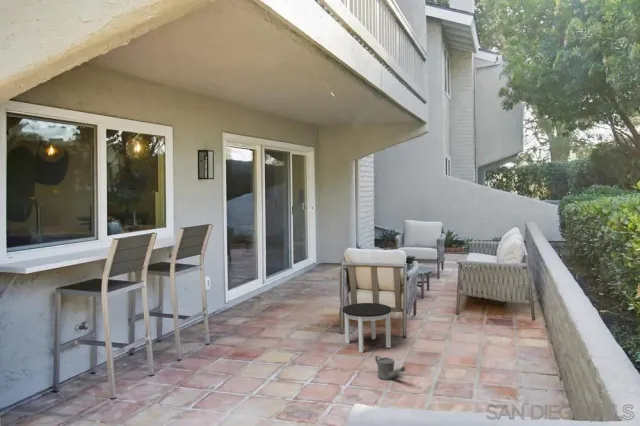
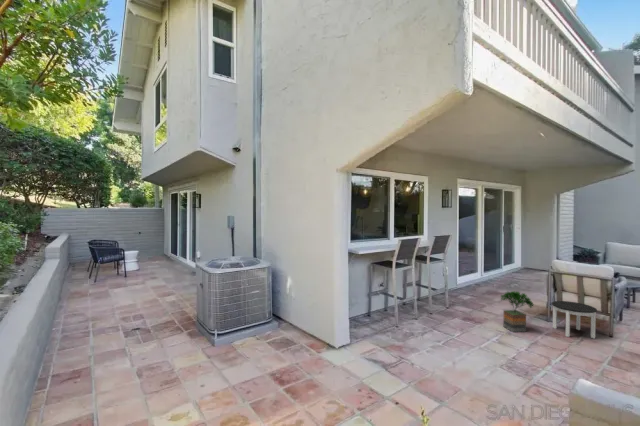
potted tree: none [277,299,321,362] -> present [501,291,534,332]
watering can: present [375,356,405,380] -> none [582,341,612,360]

